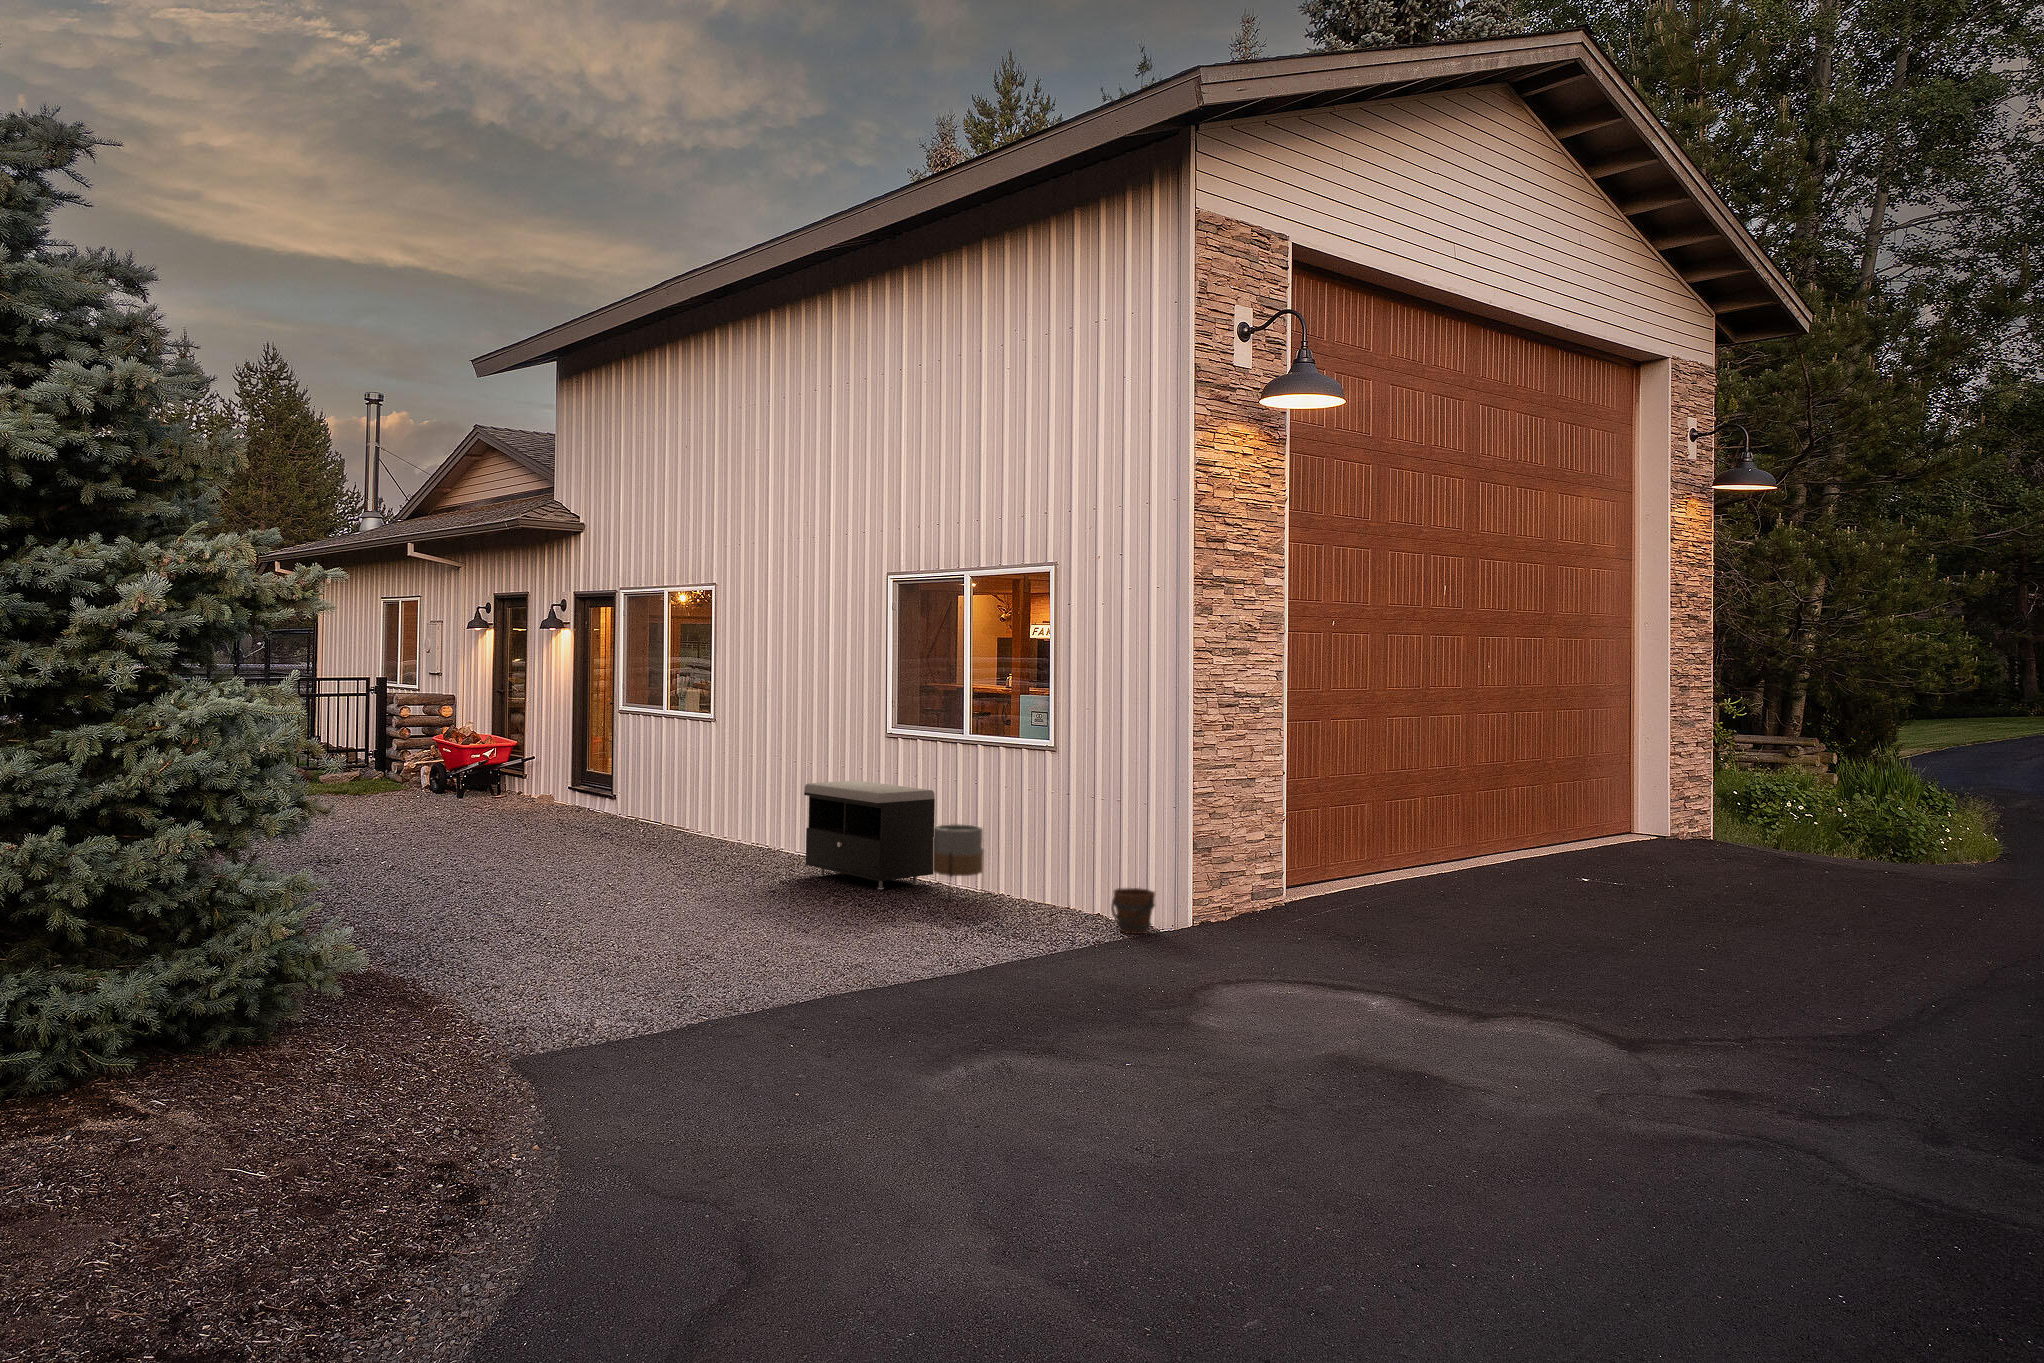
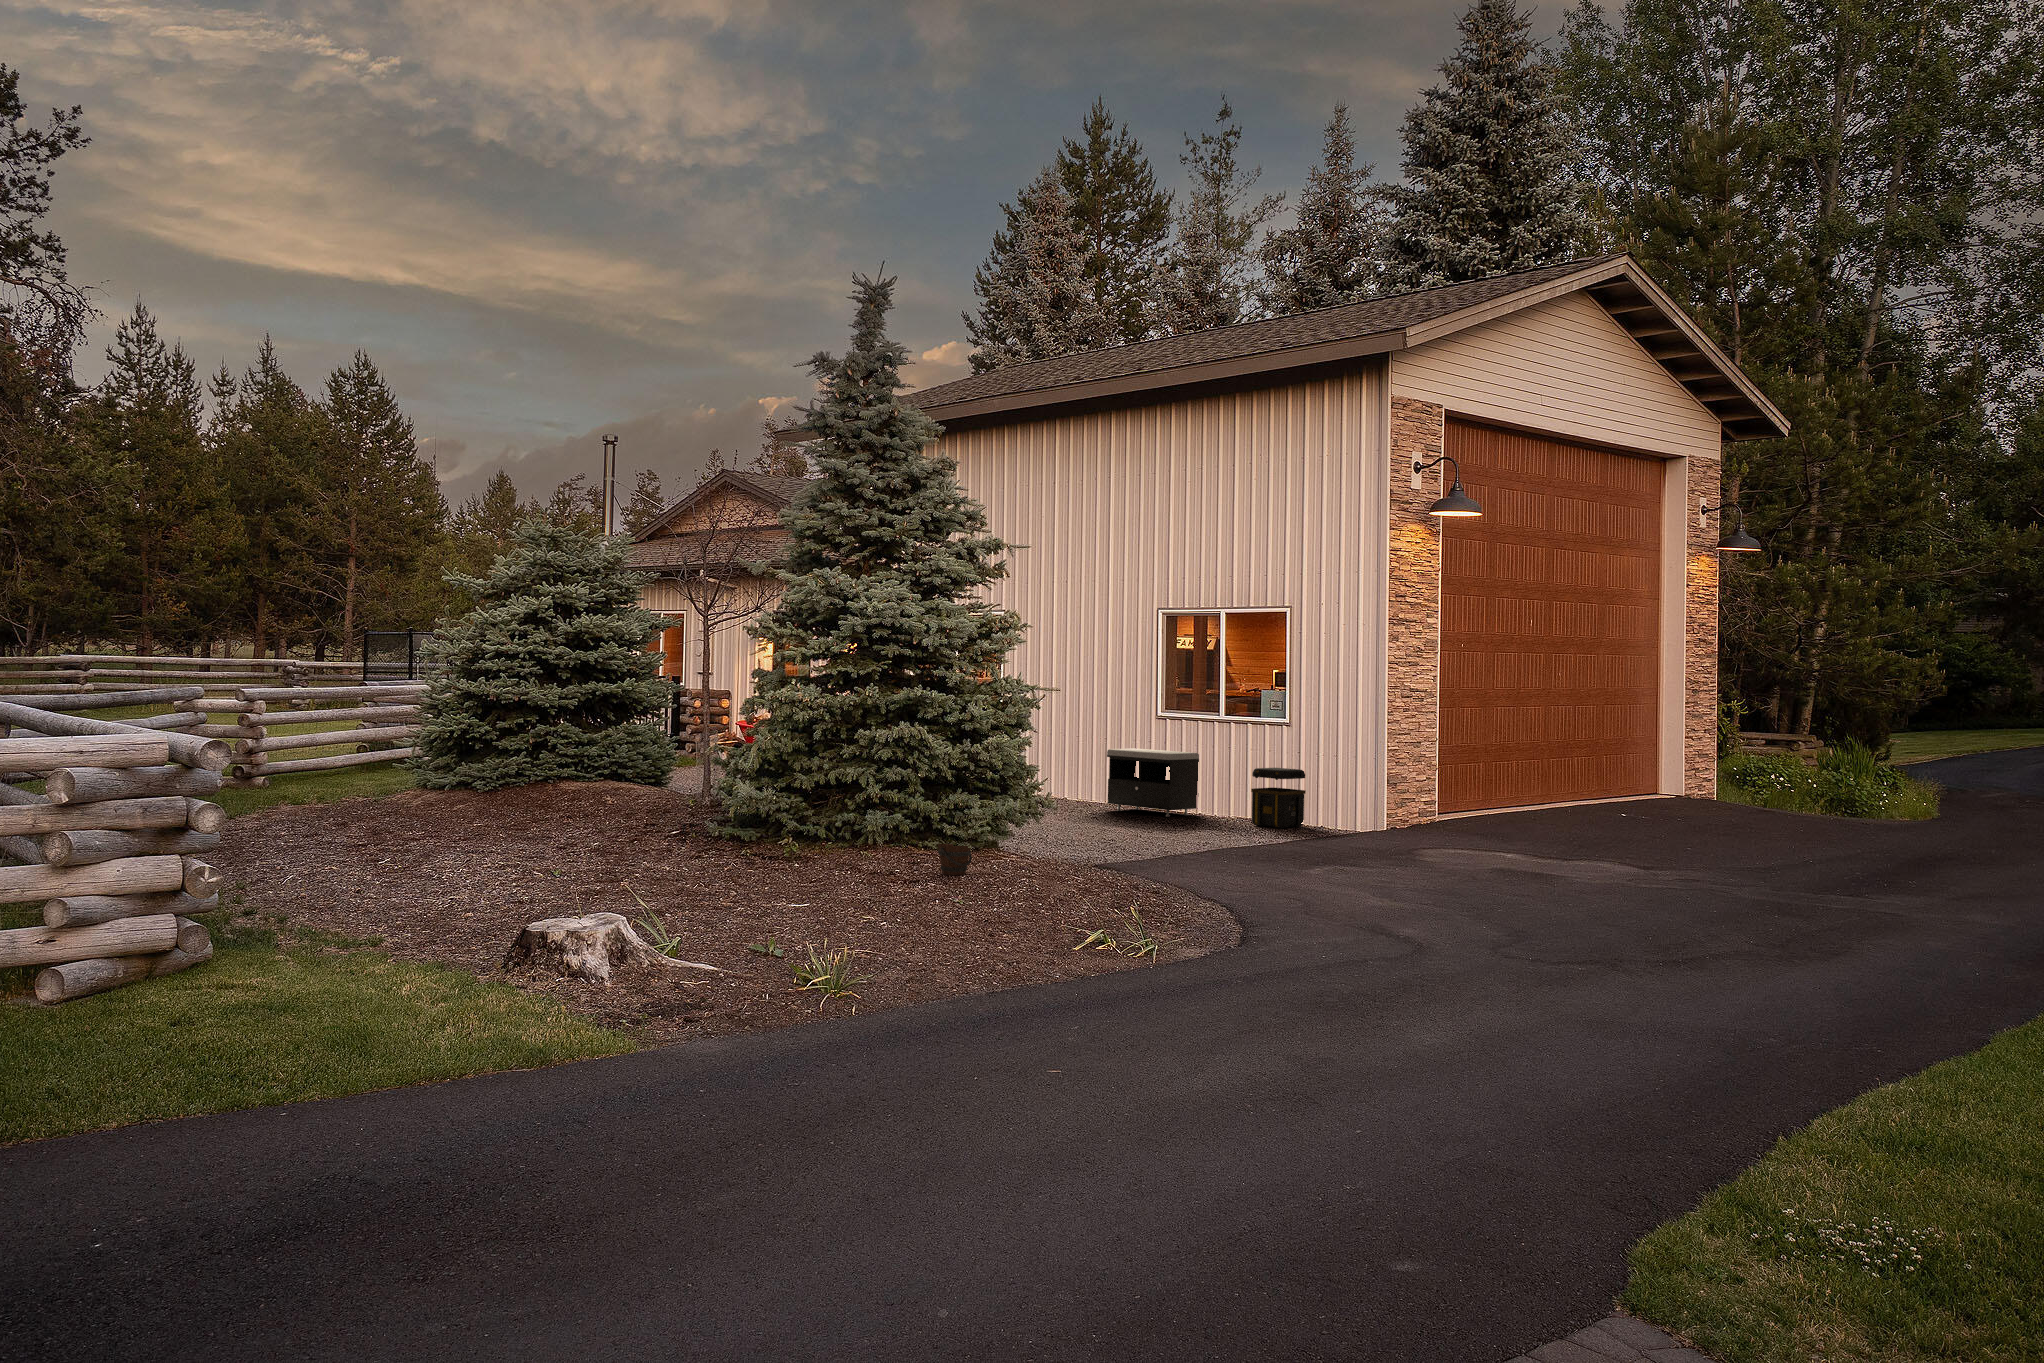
toolbox: none [988,817,1074,919] -> present [1251,768,1306,828]
planter: present [933,824,984,895] -> none [1206,774,1239,821]
bucket: present [1111,888,1155,934] -> present [938,844,972,875]

